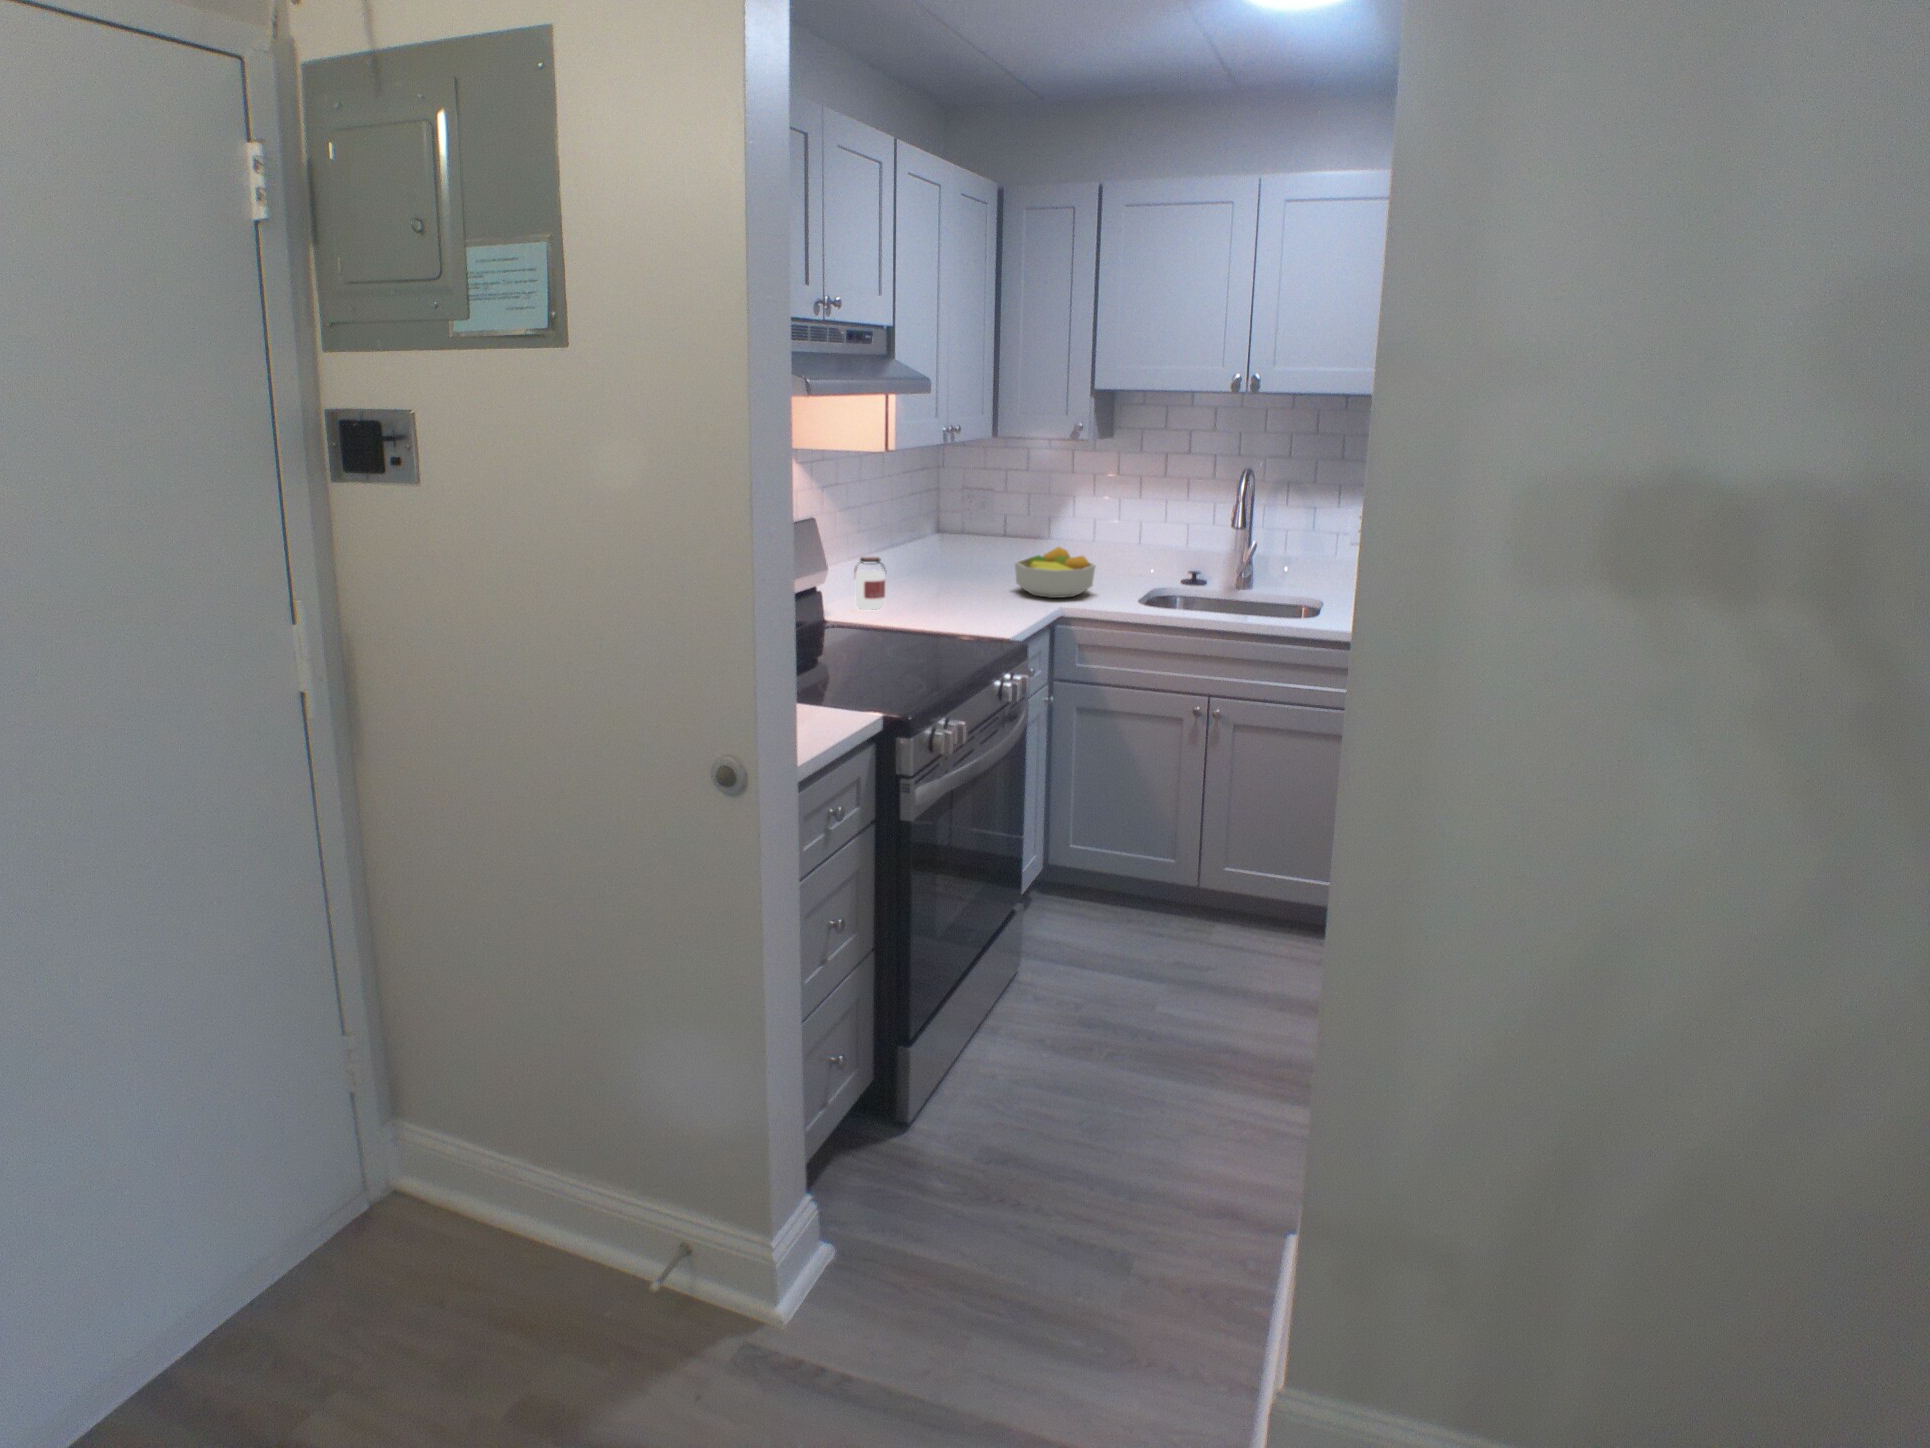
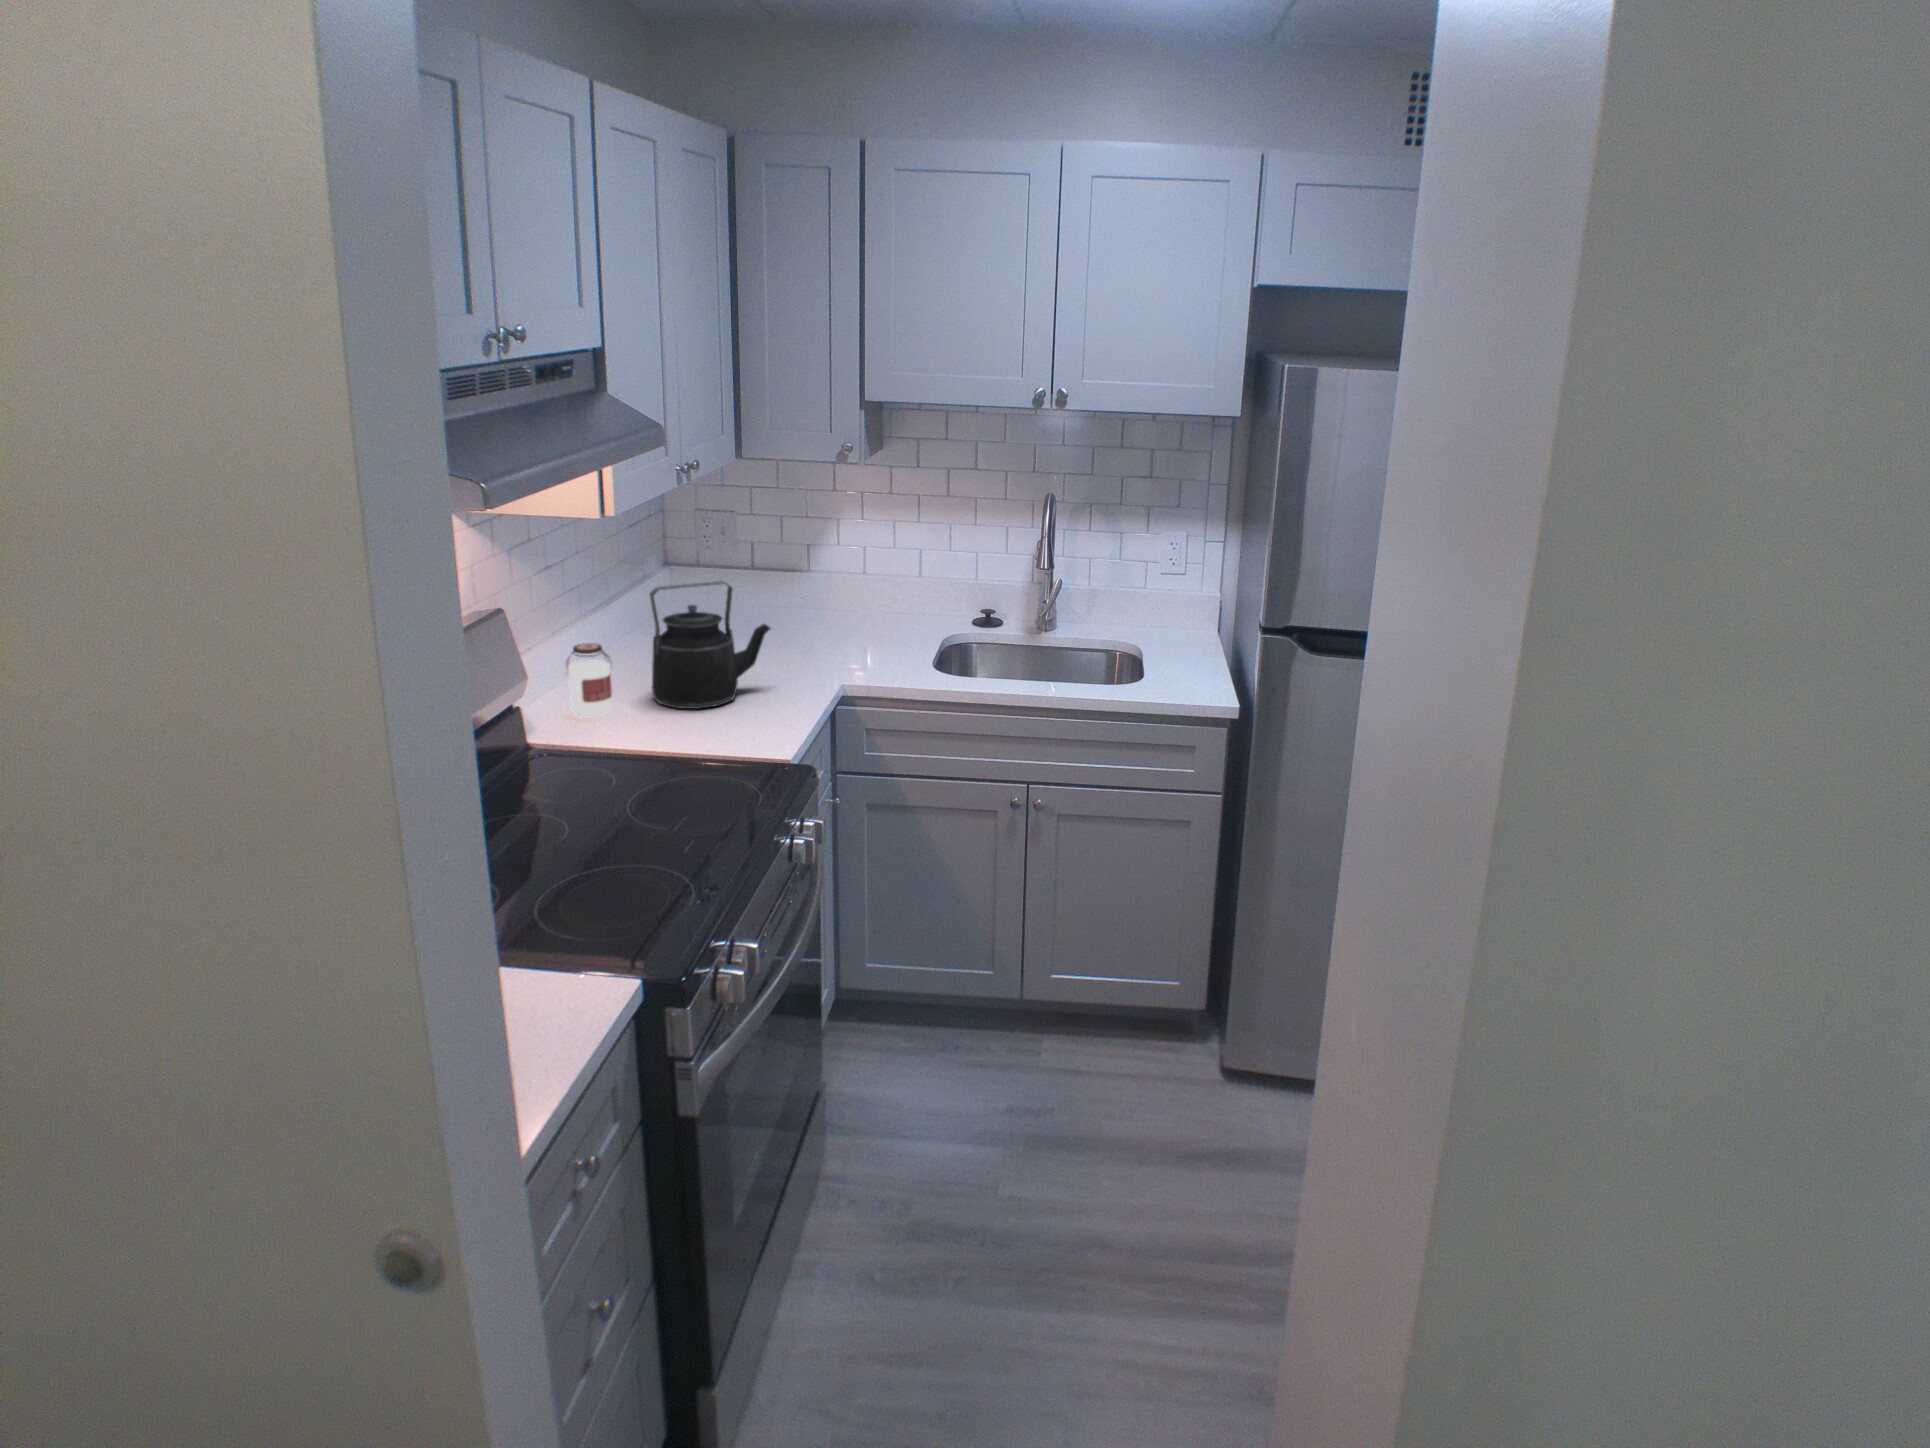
kettle: none [915,518,1007,612] -> present [650,581,770,709]
fruit bowl: present [1015,547,1096,598] -> none [775,593,876,665]

